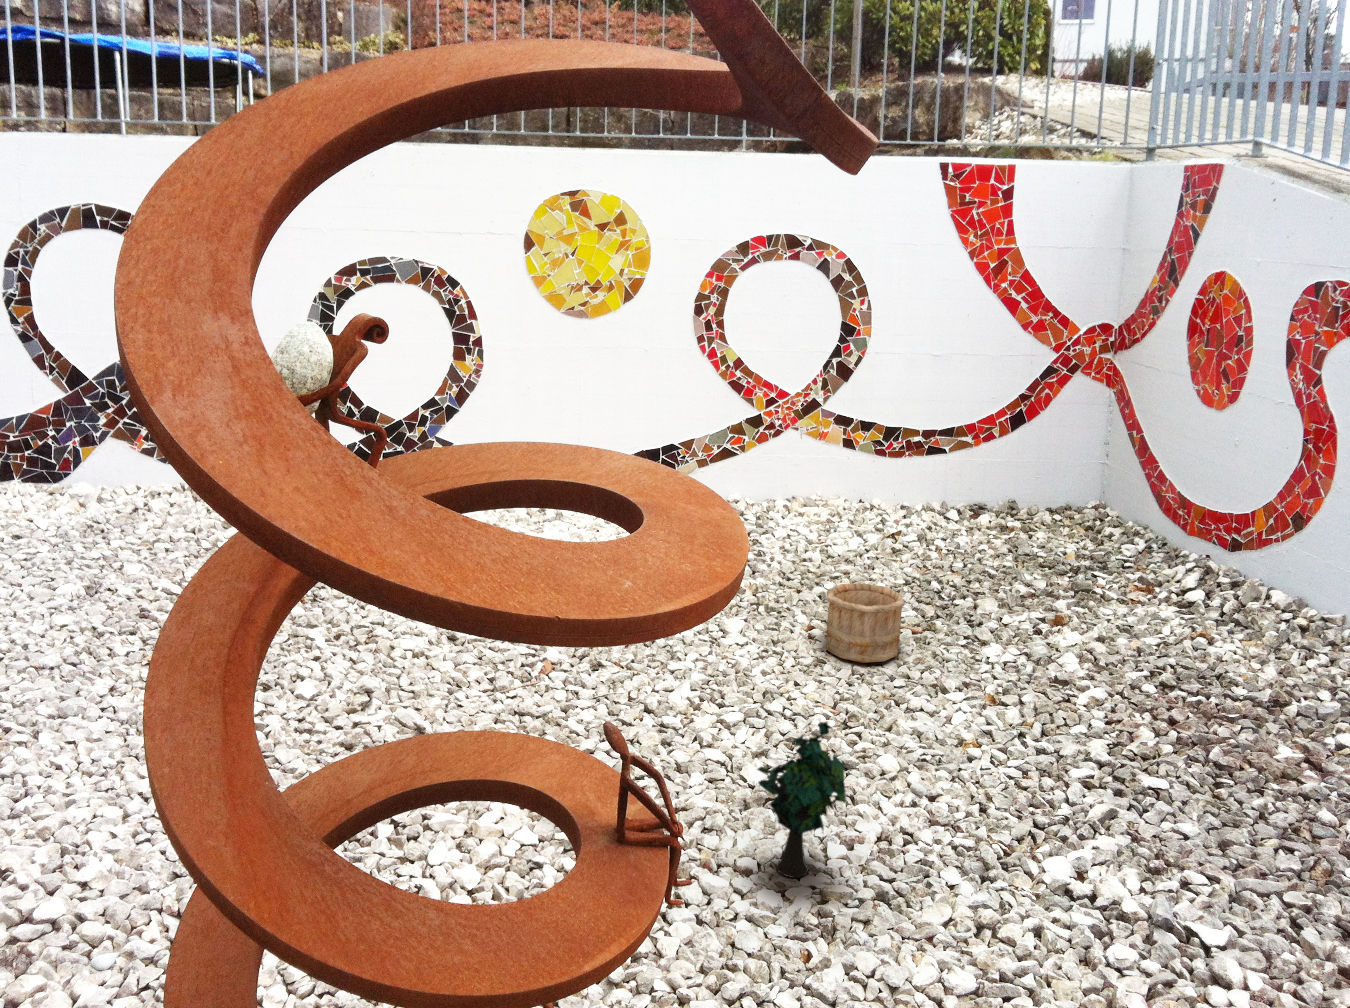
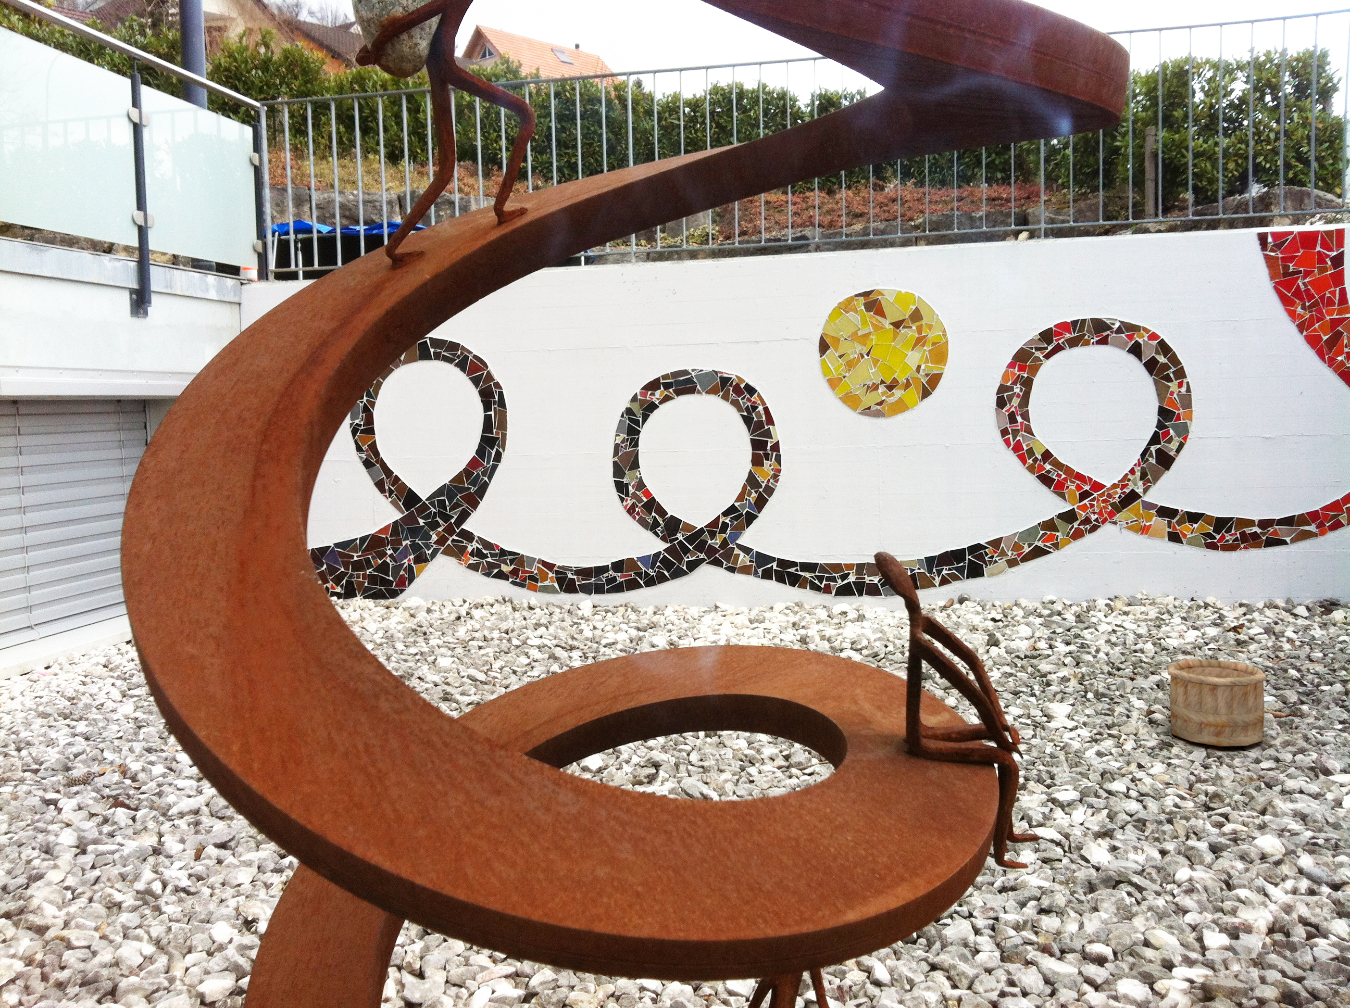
decorative plant: present [757,722,847,878] -> none [1103,765,1228,964]

